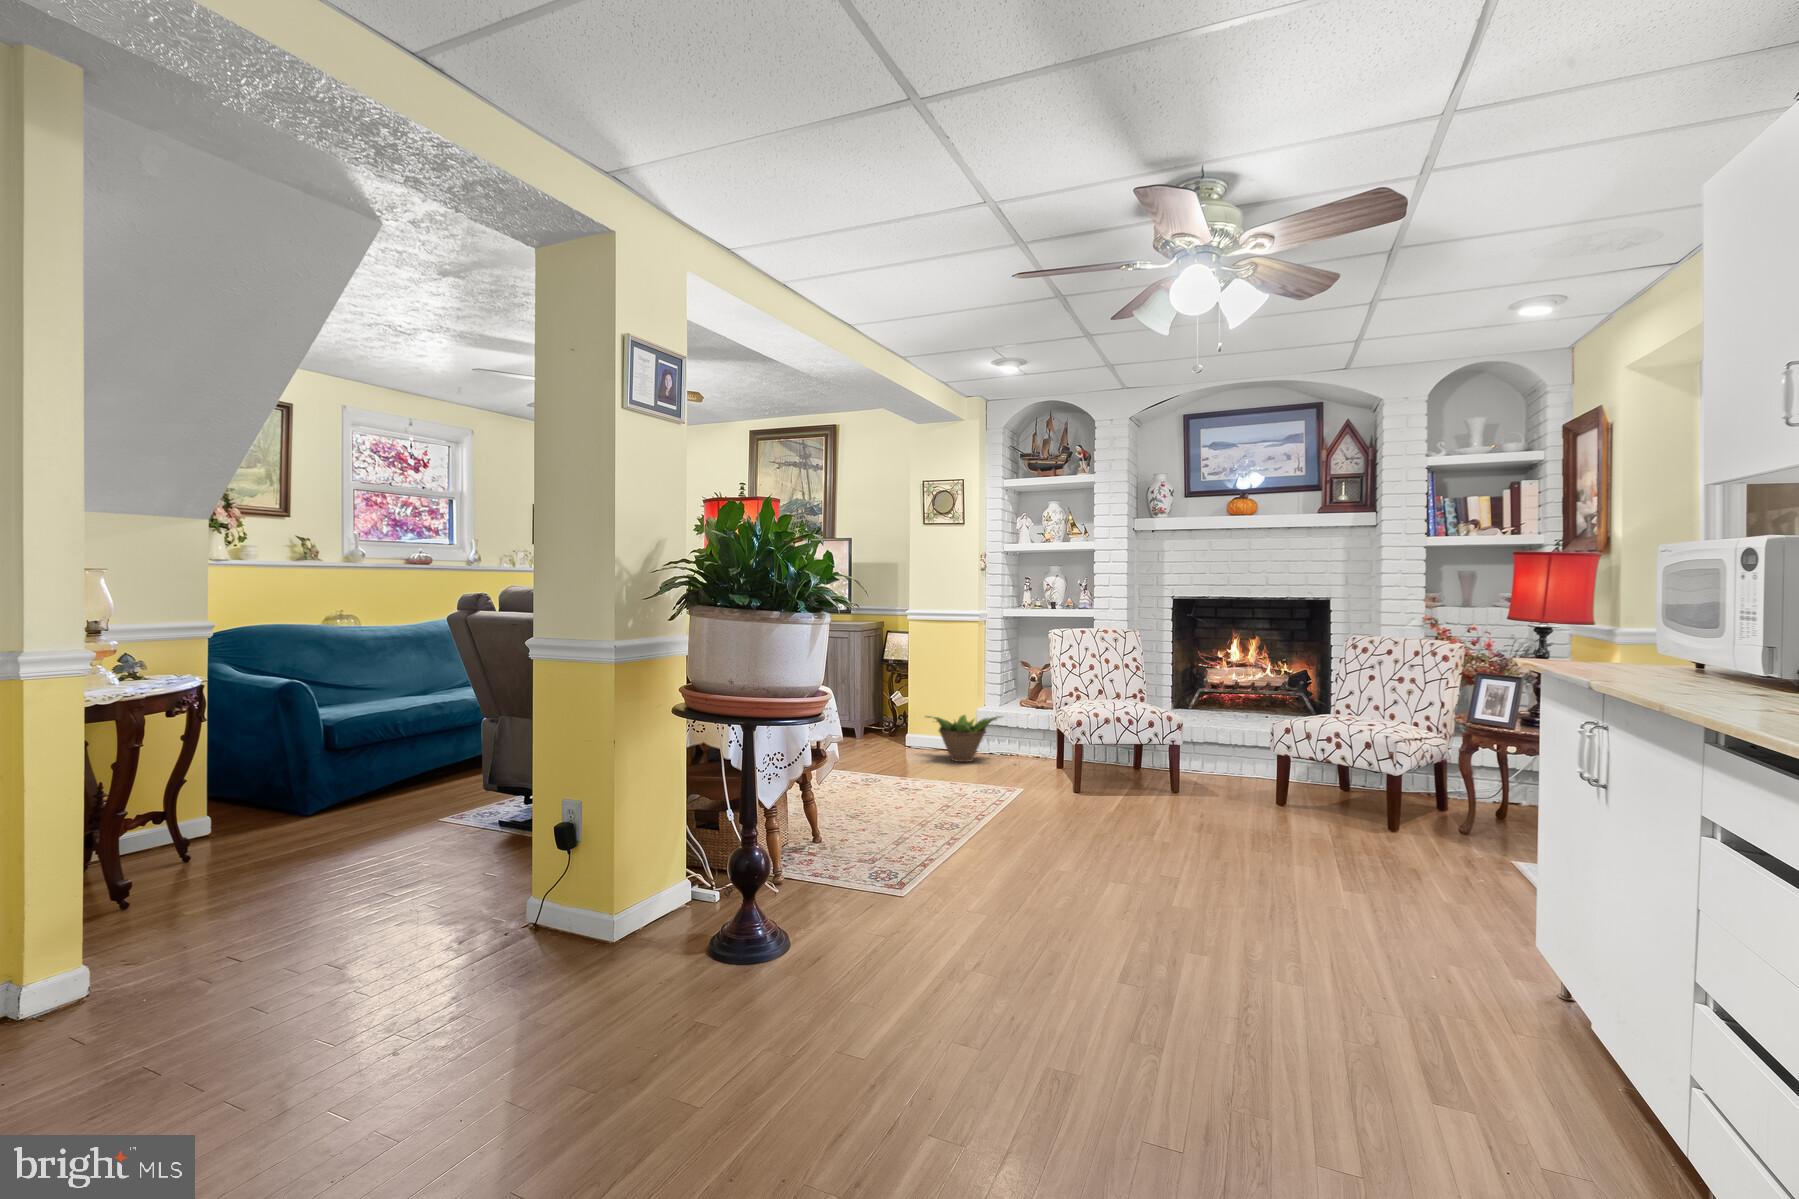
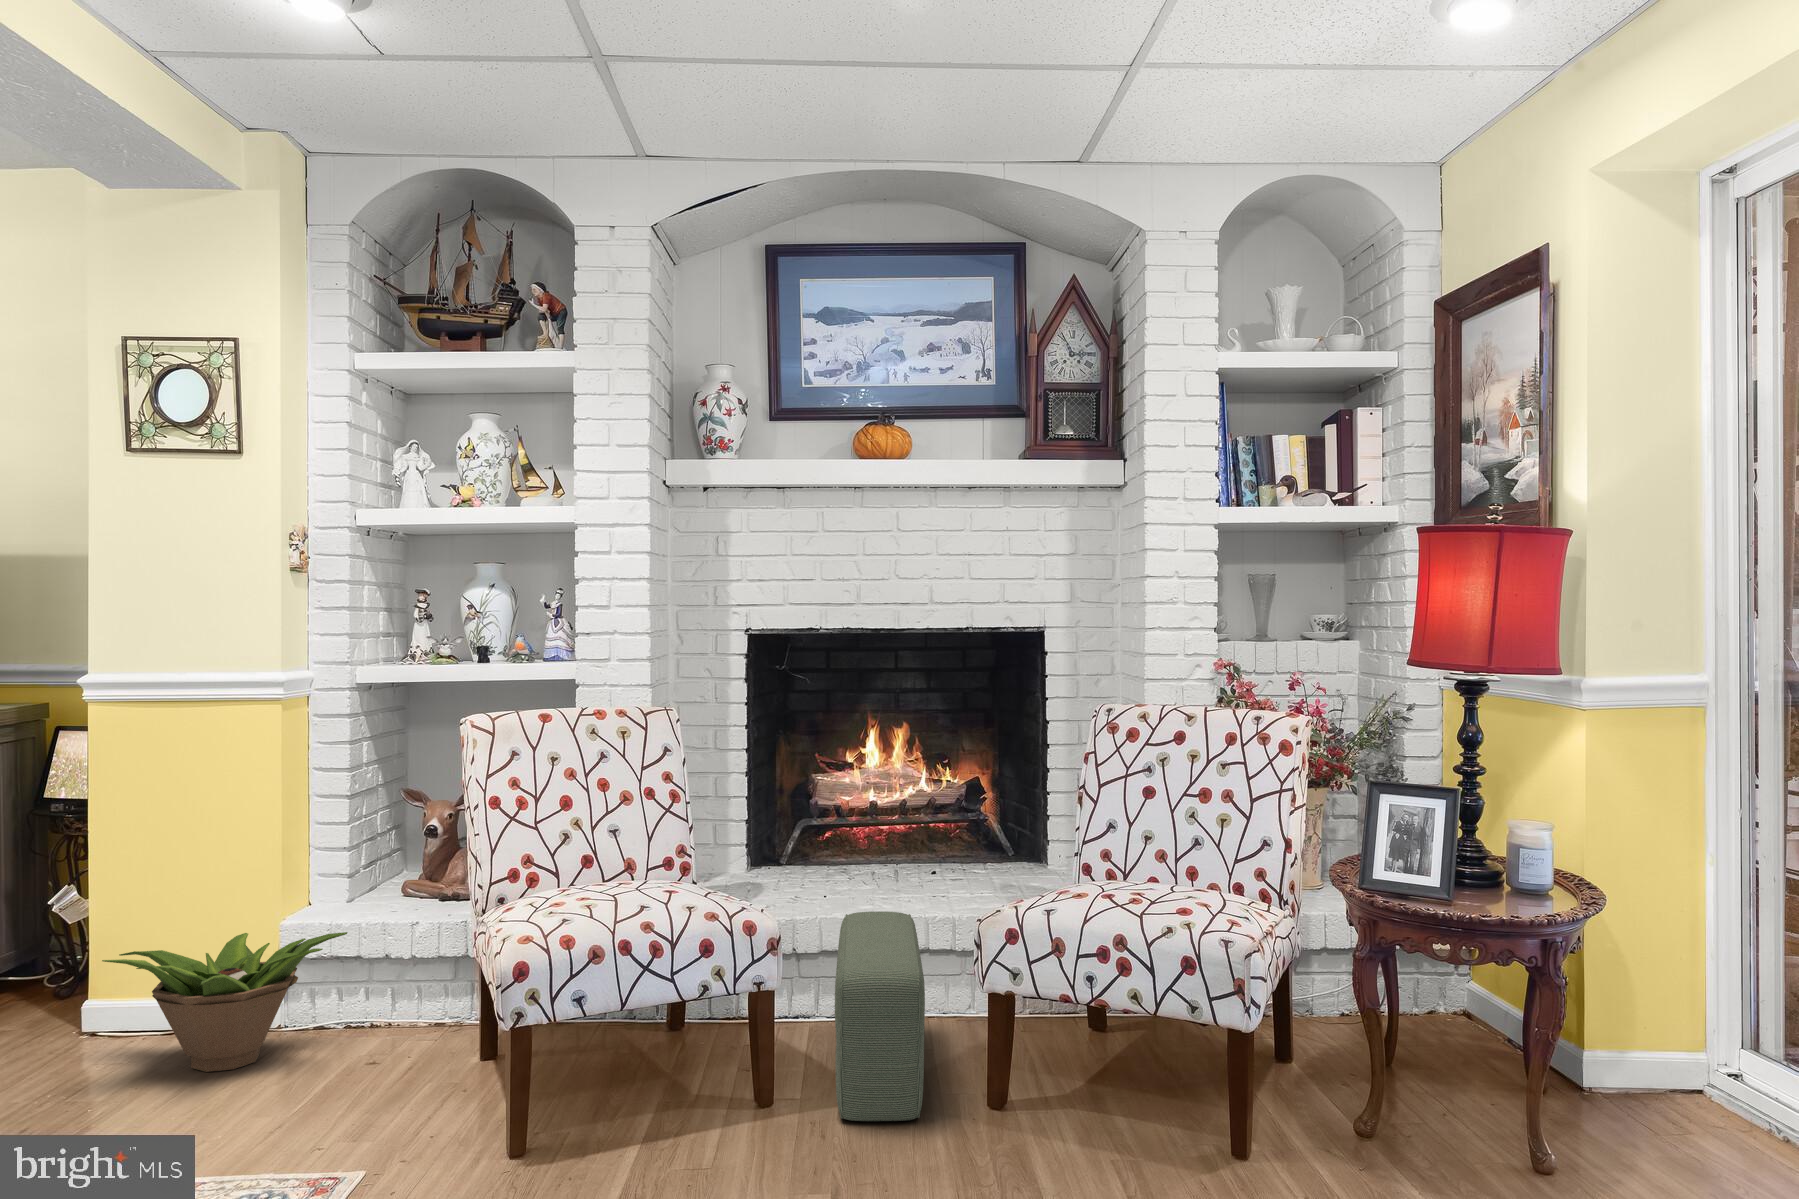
pouf: none [1203,725,1248,802] -> present [835,912,925,1121]

